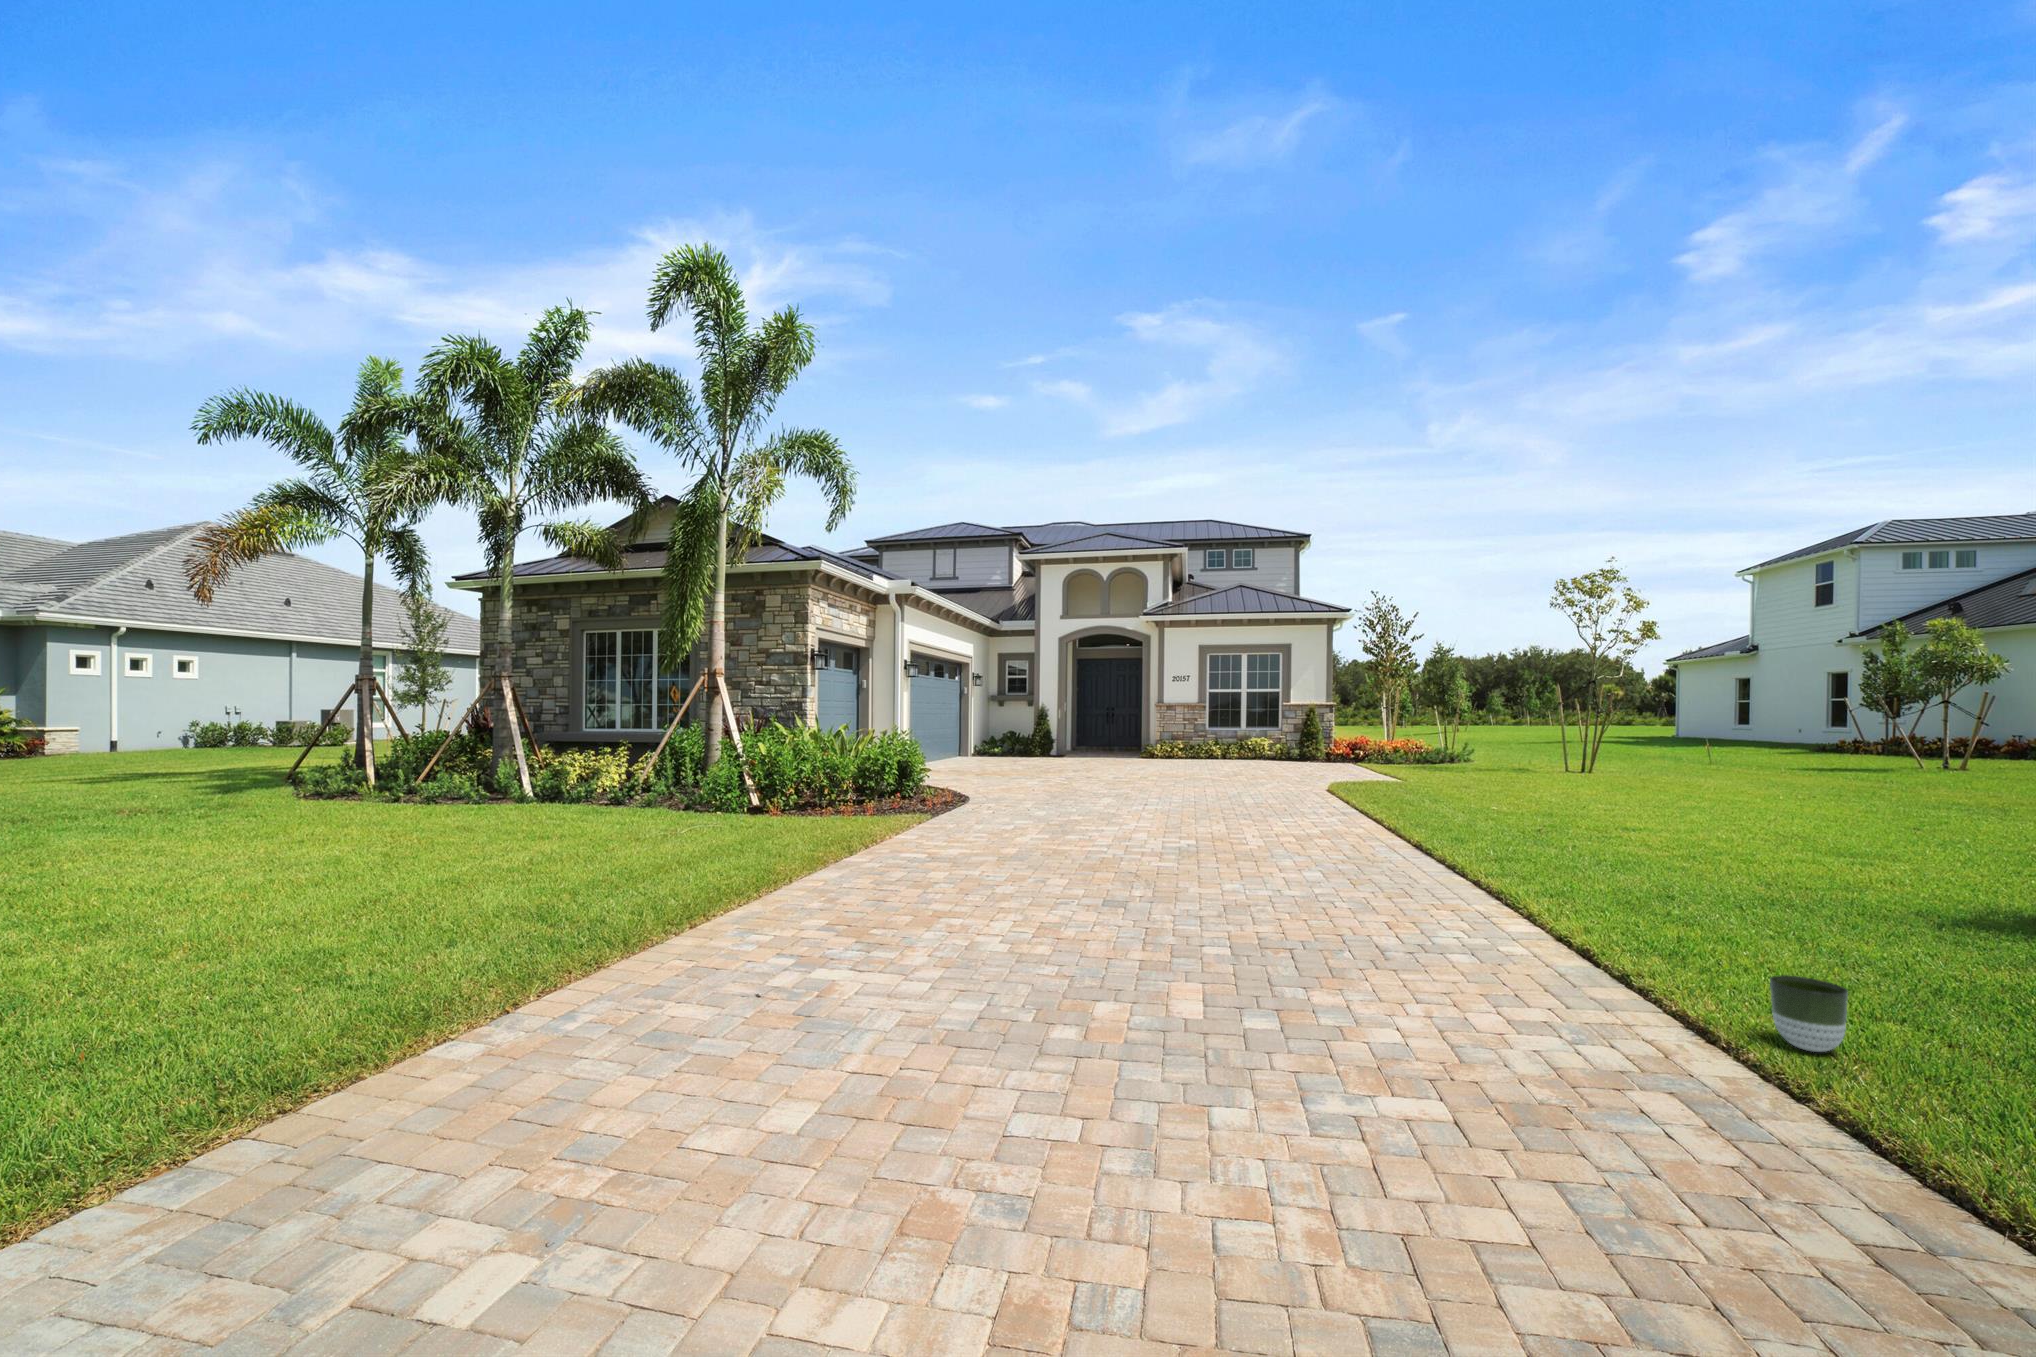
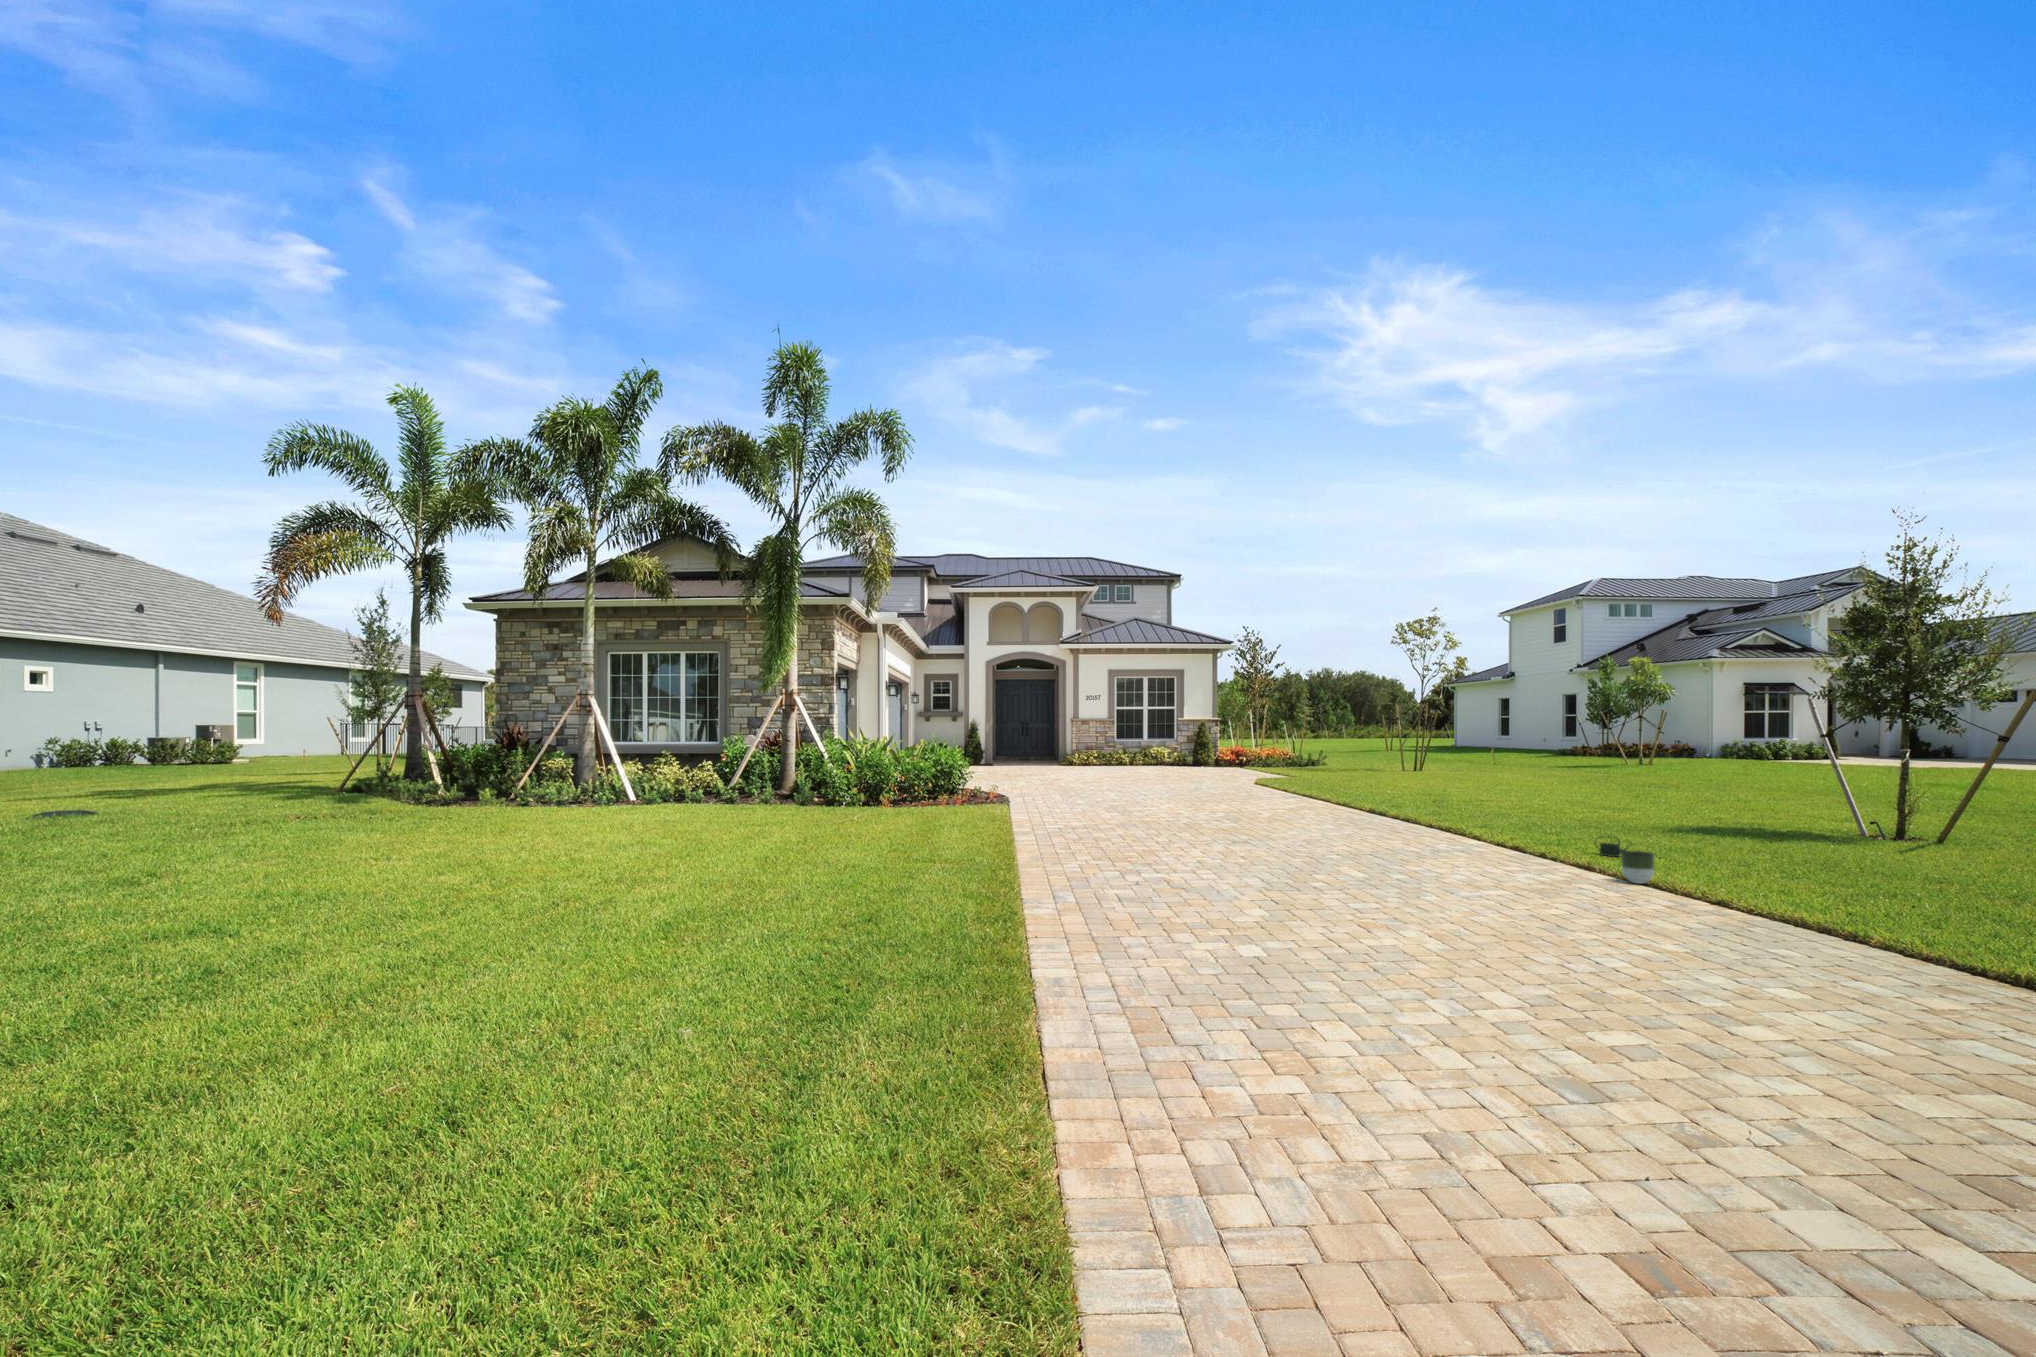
watering can: none [1758,918,1837,960] -> present [1599,837,1628,857]

